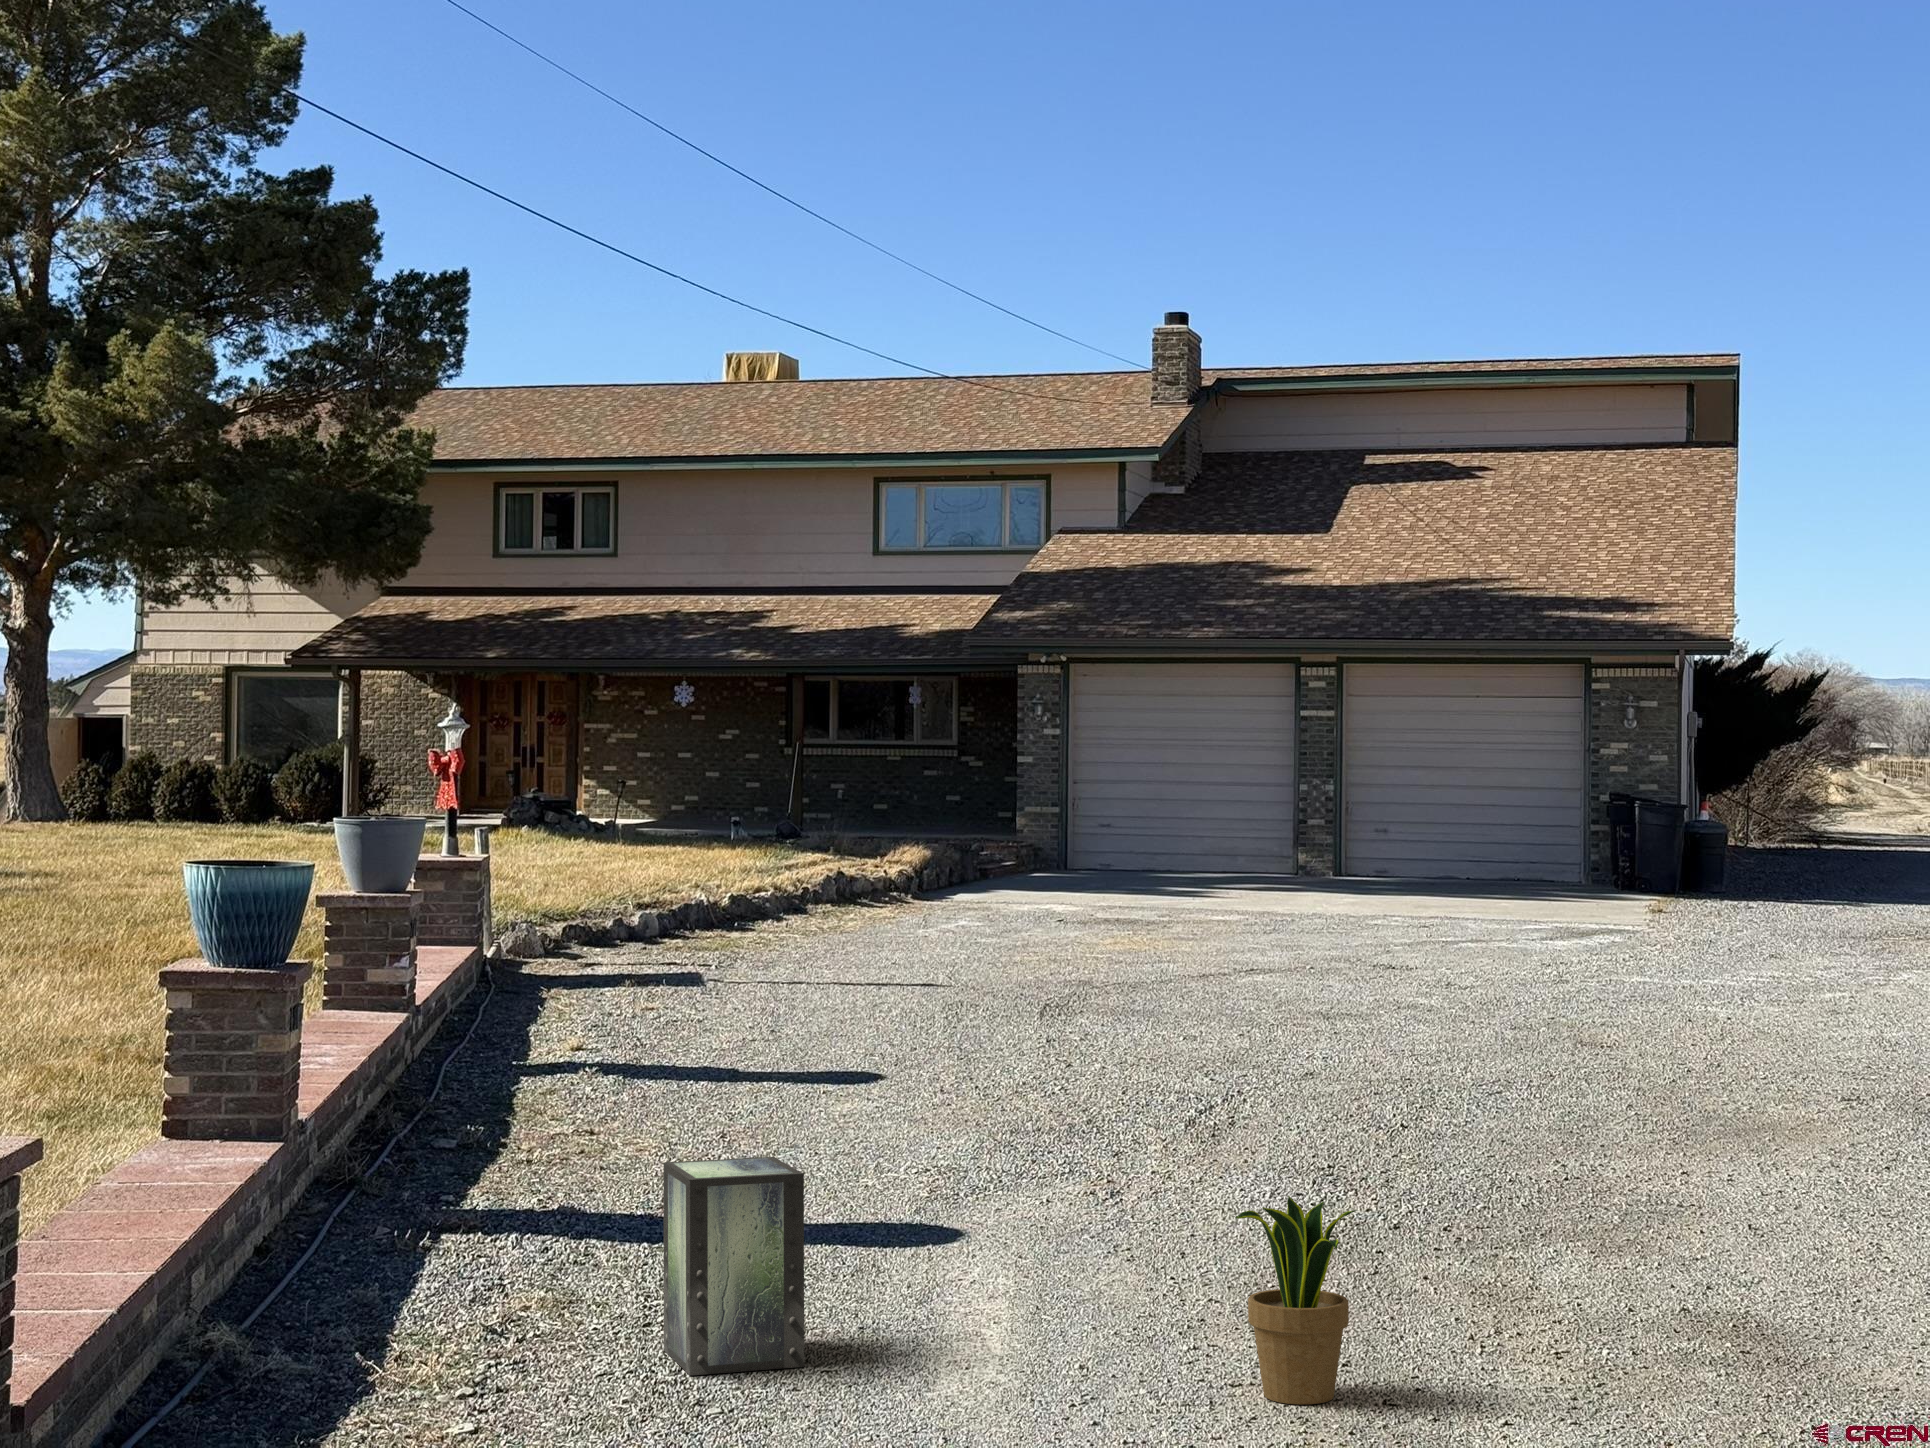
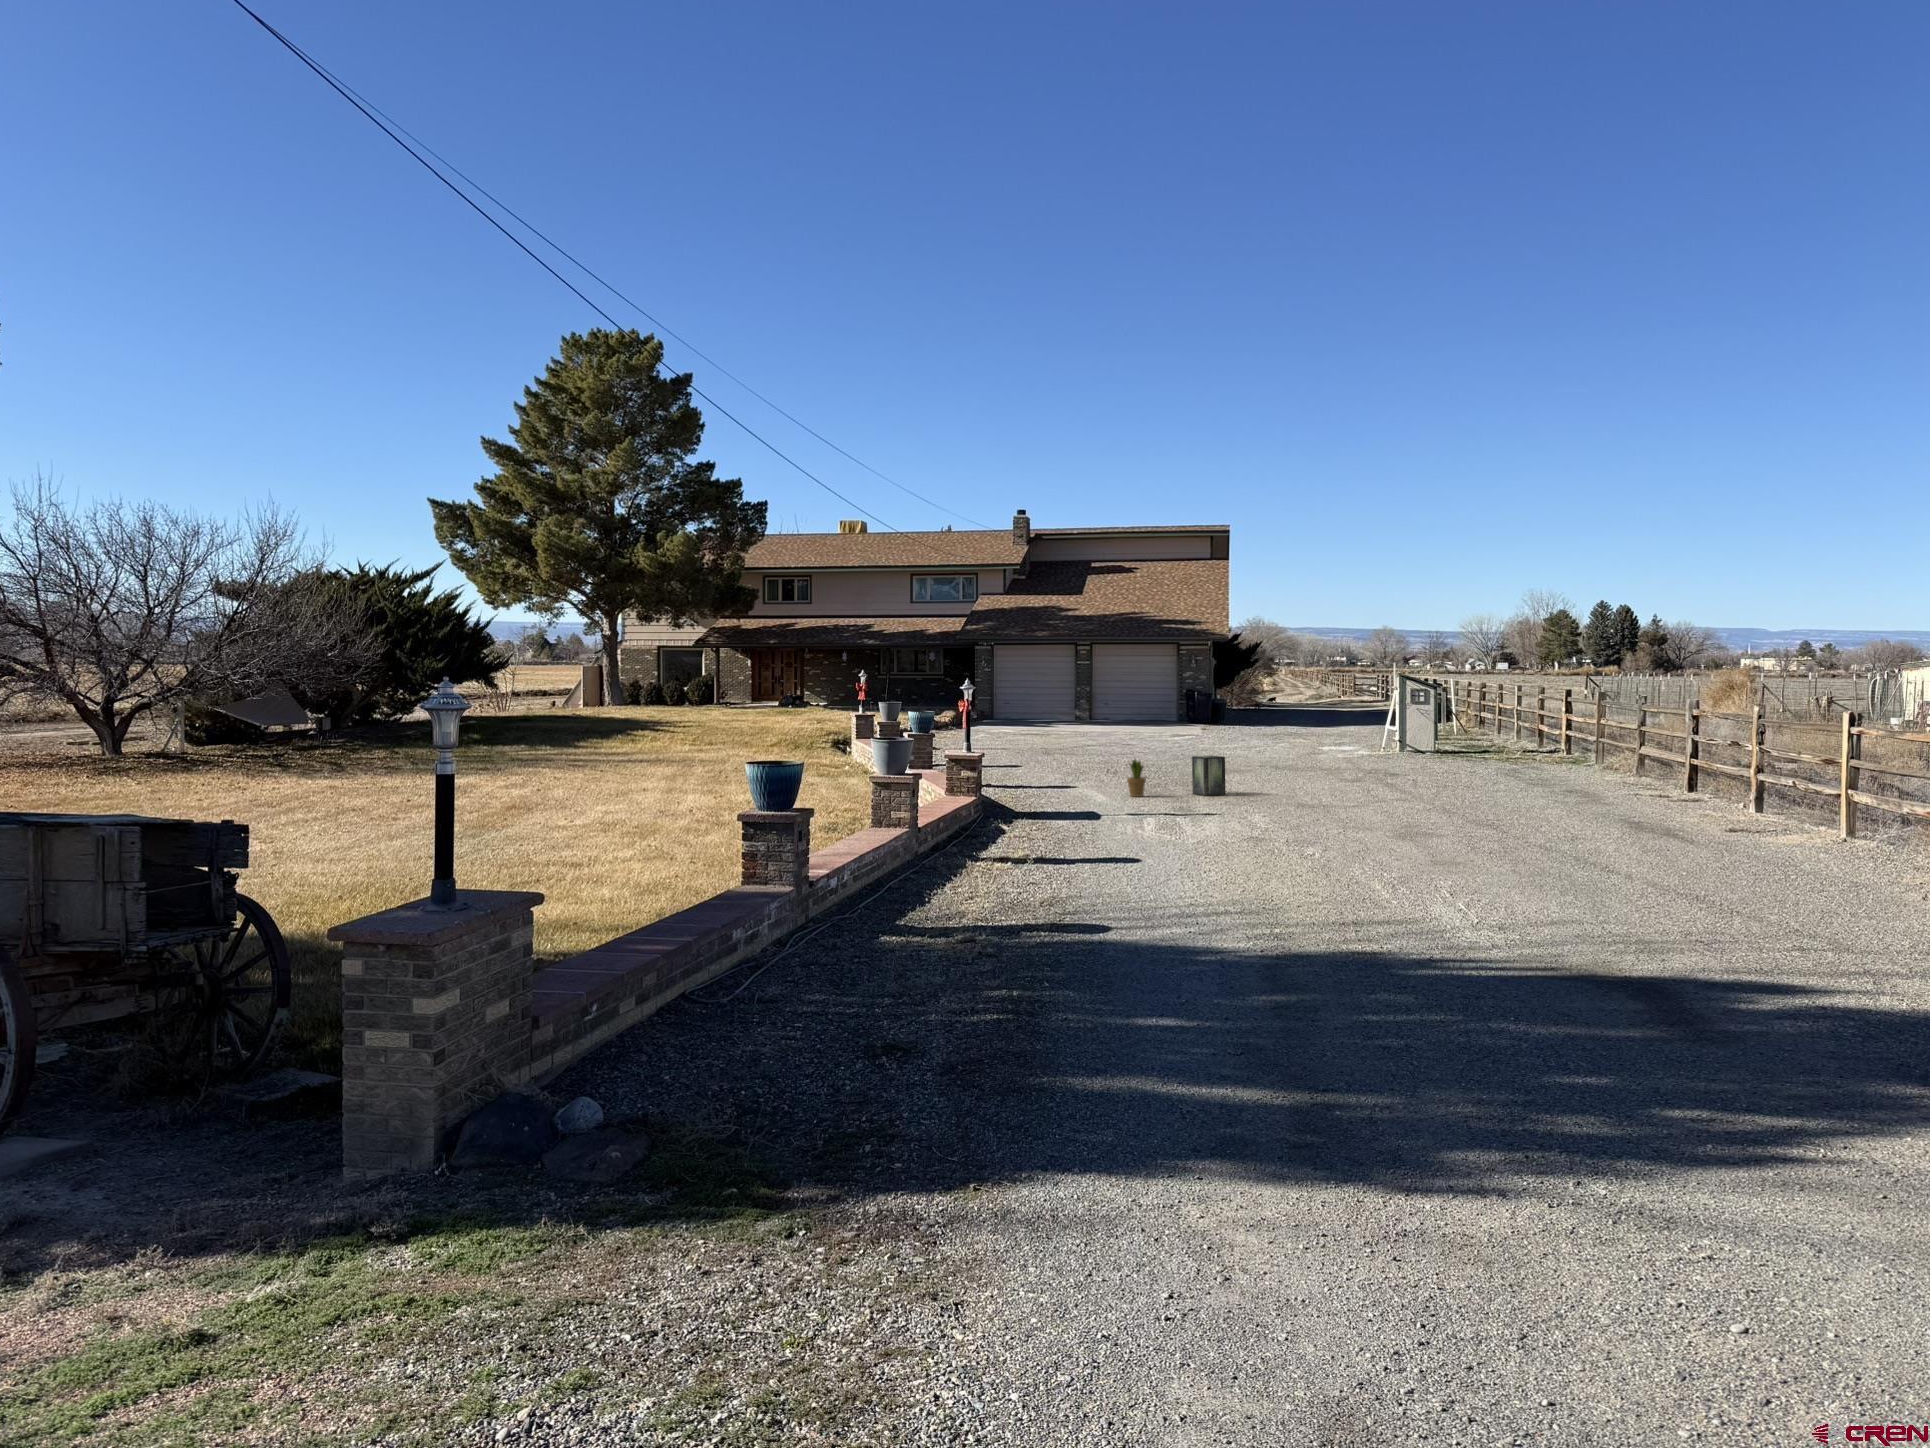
storage box: present [663,1157,804,1375] -> present [1192,756,1225,796]

